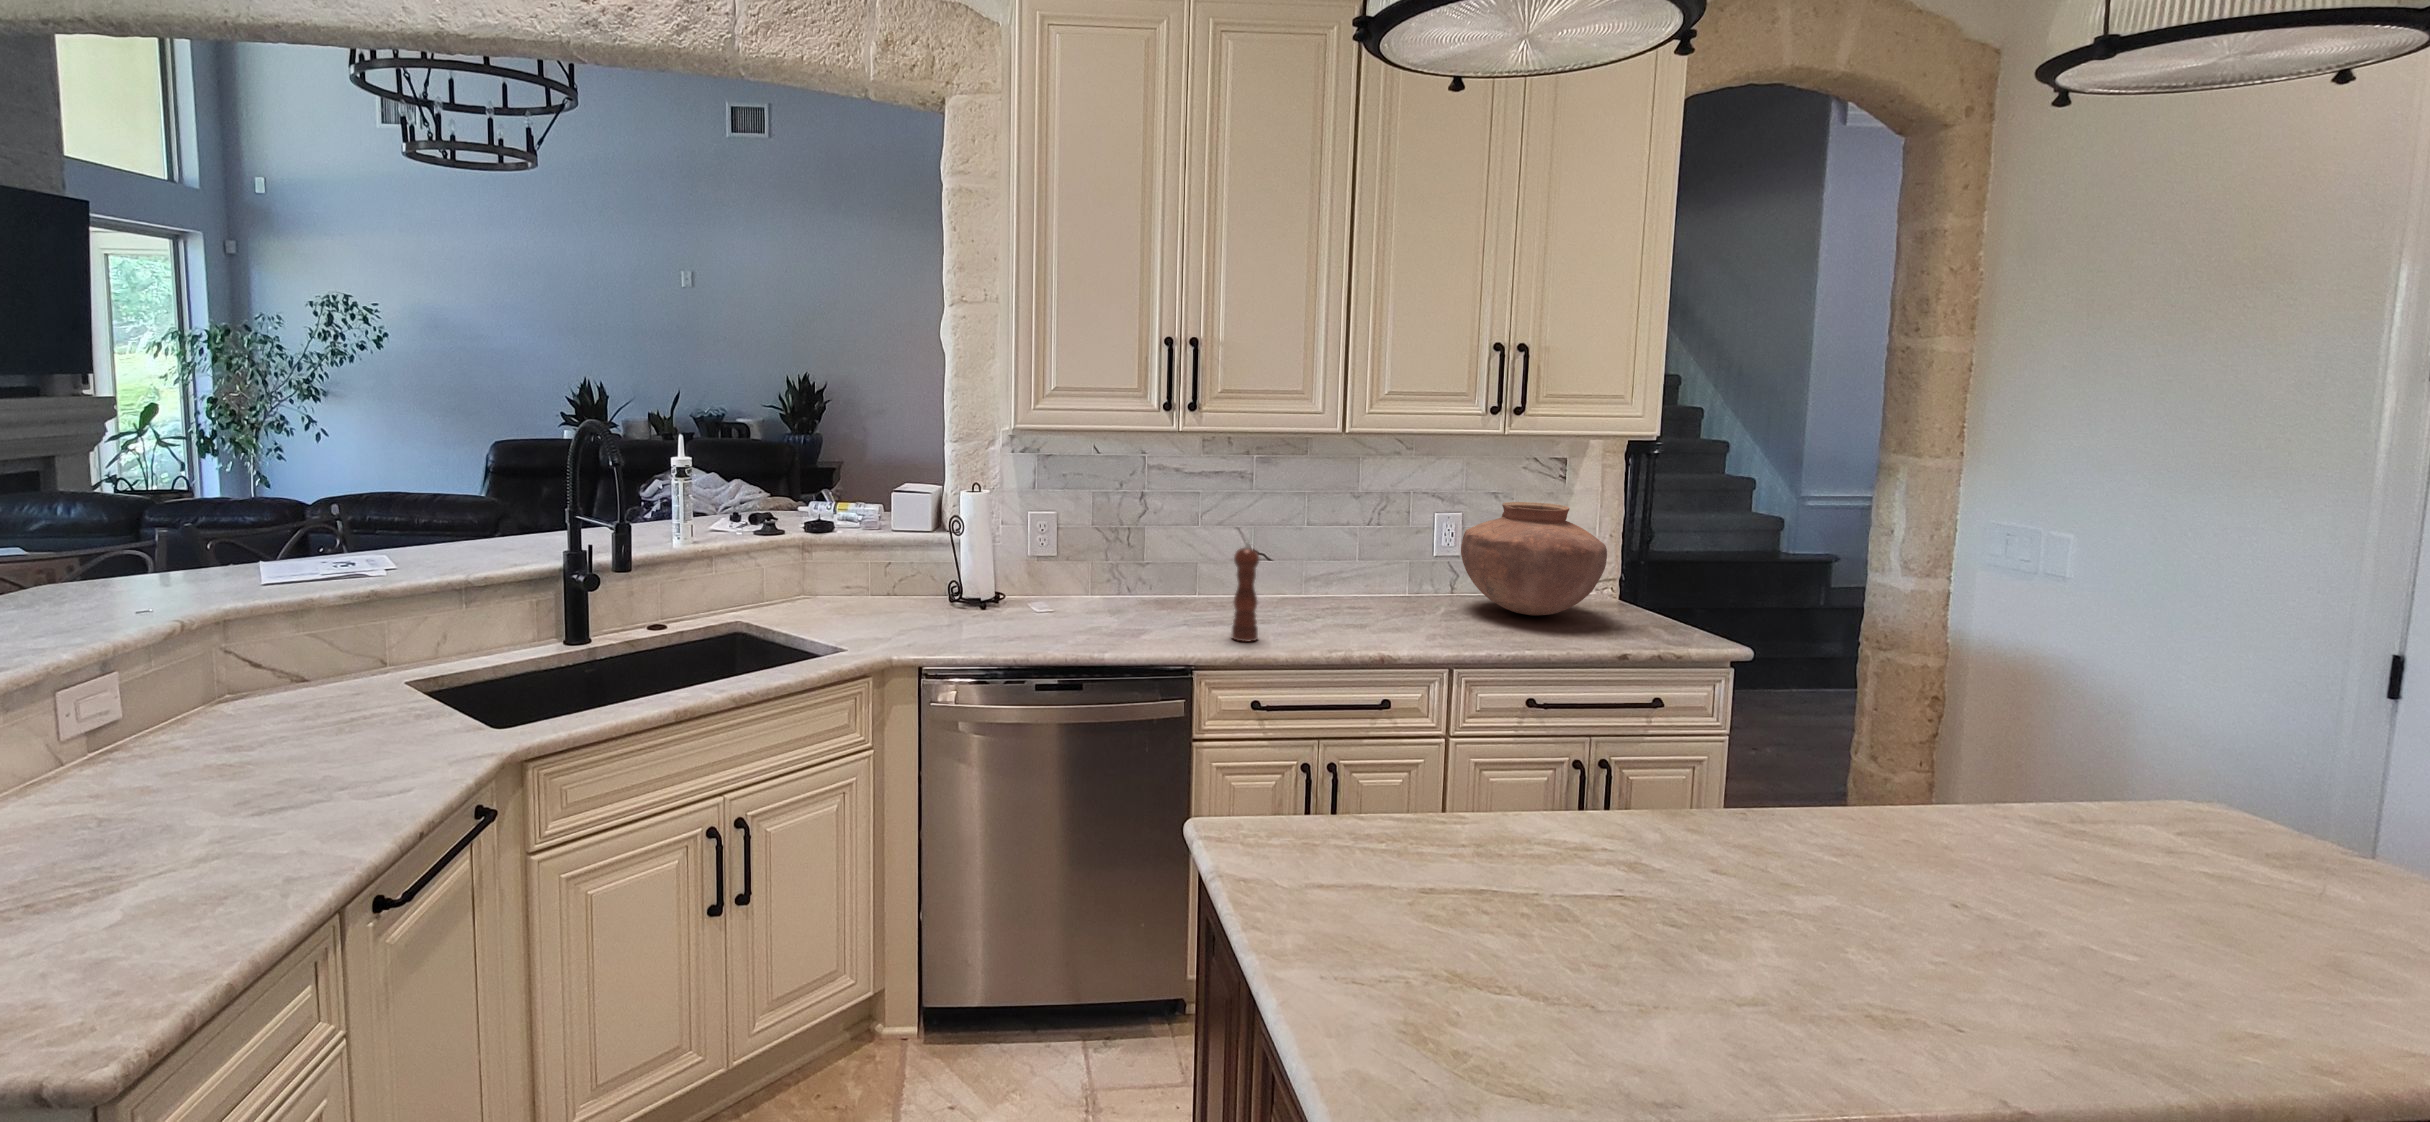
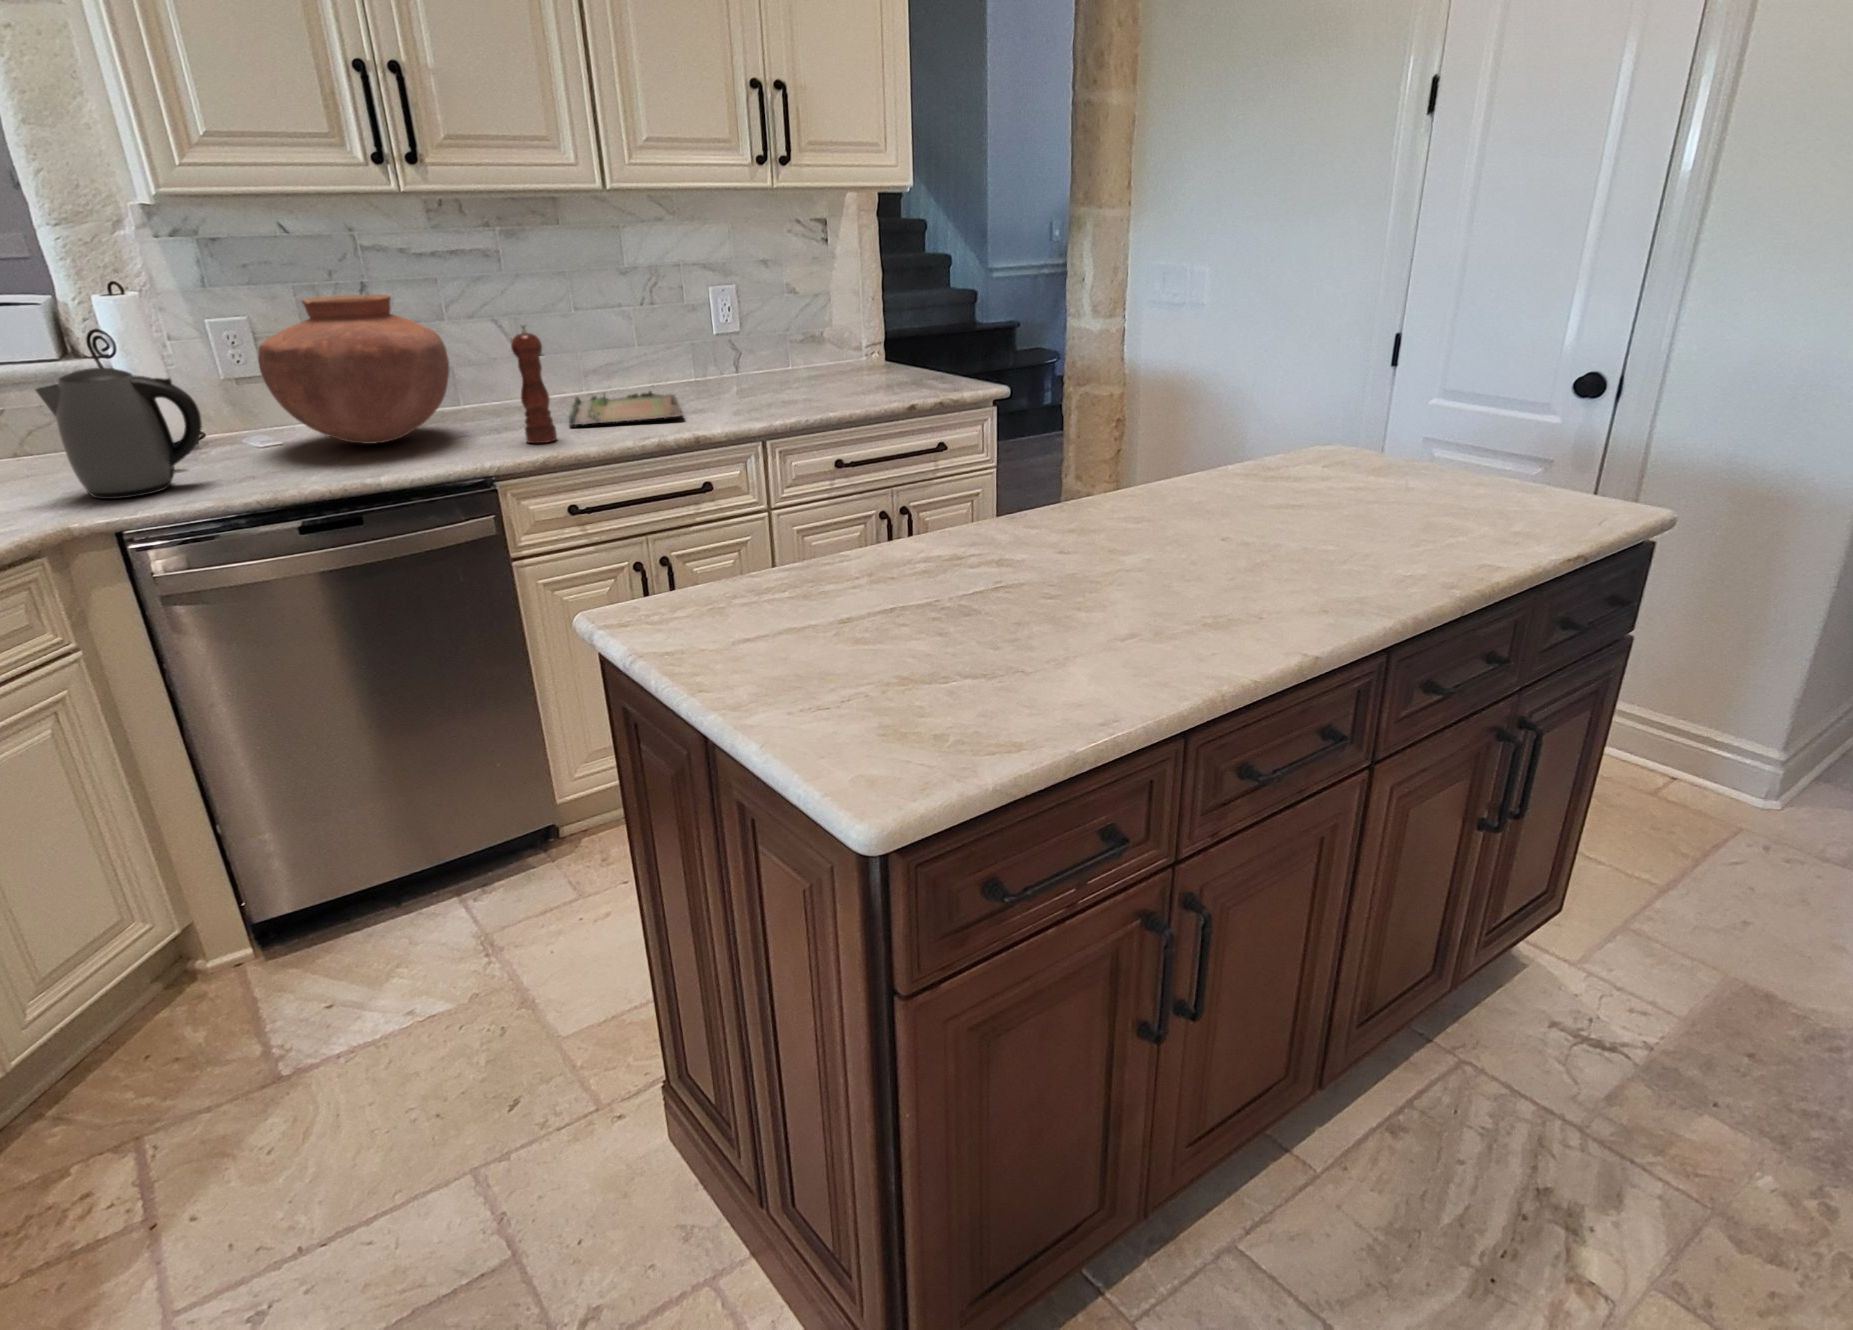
vase: present [1461,502,1607,615] -> present [258,294,450,444]
kettle: none [906,543,999,638] -> present [35,368,202,499]
tray: none [1273,593,1381,634] -> present [569,390,683,425]

